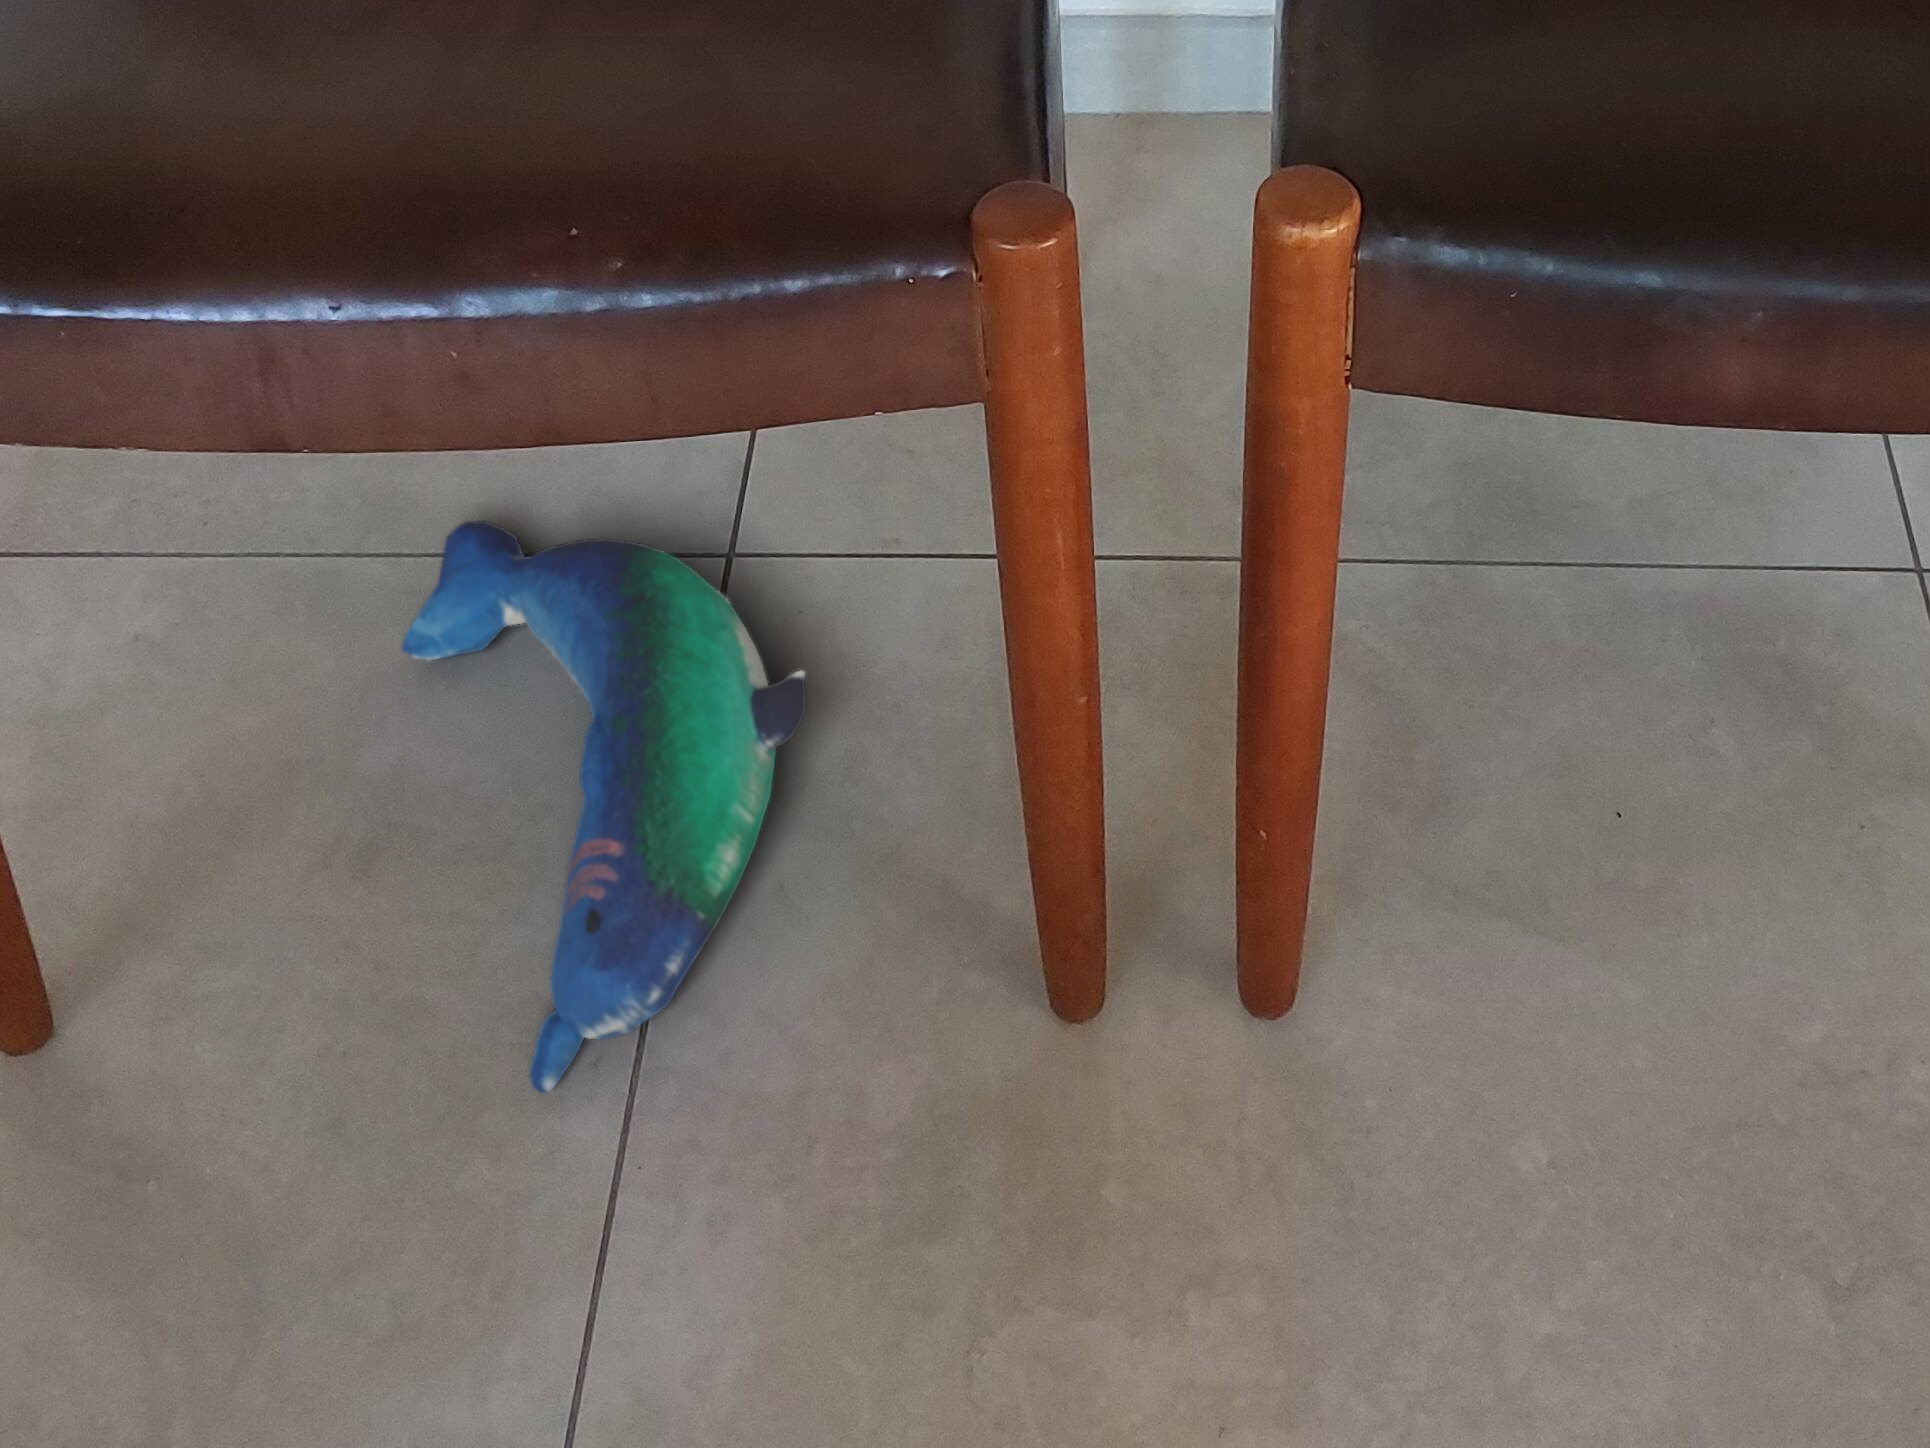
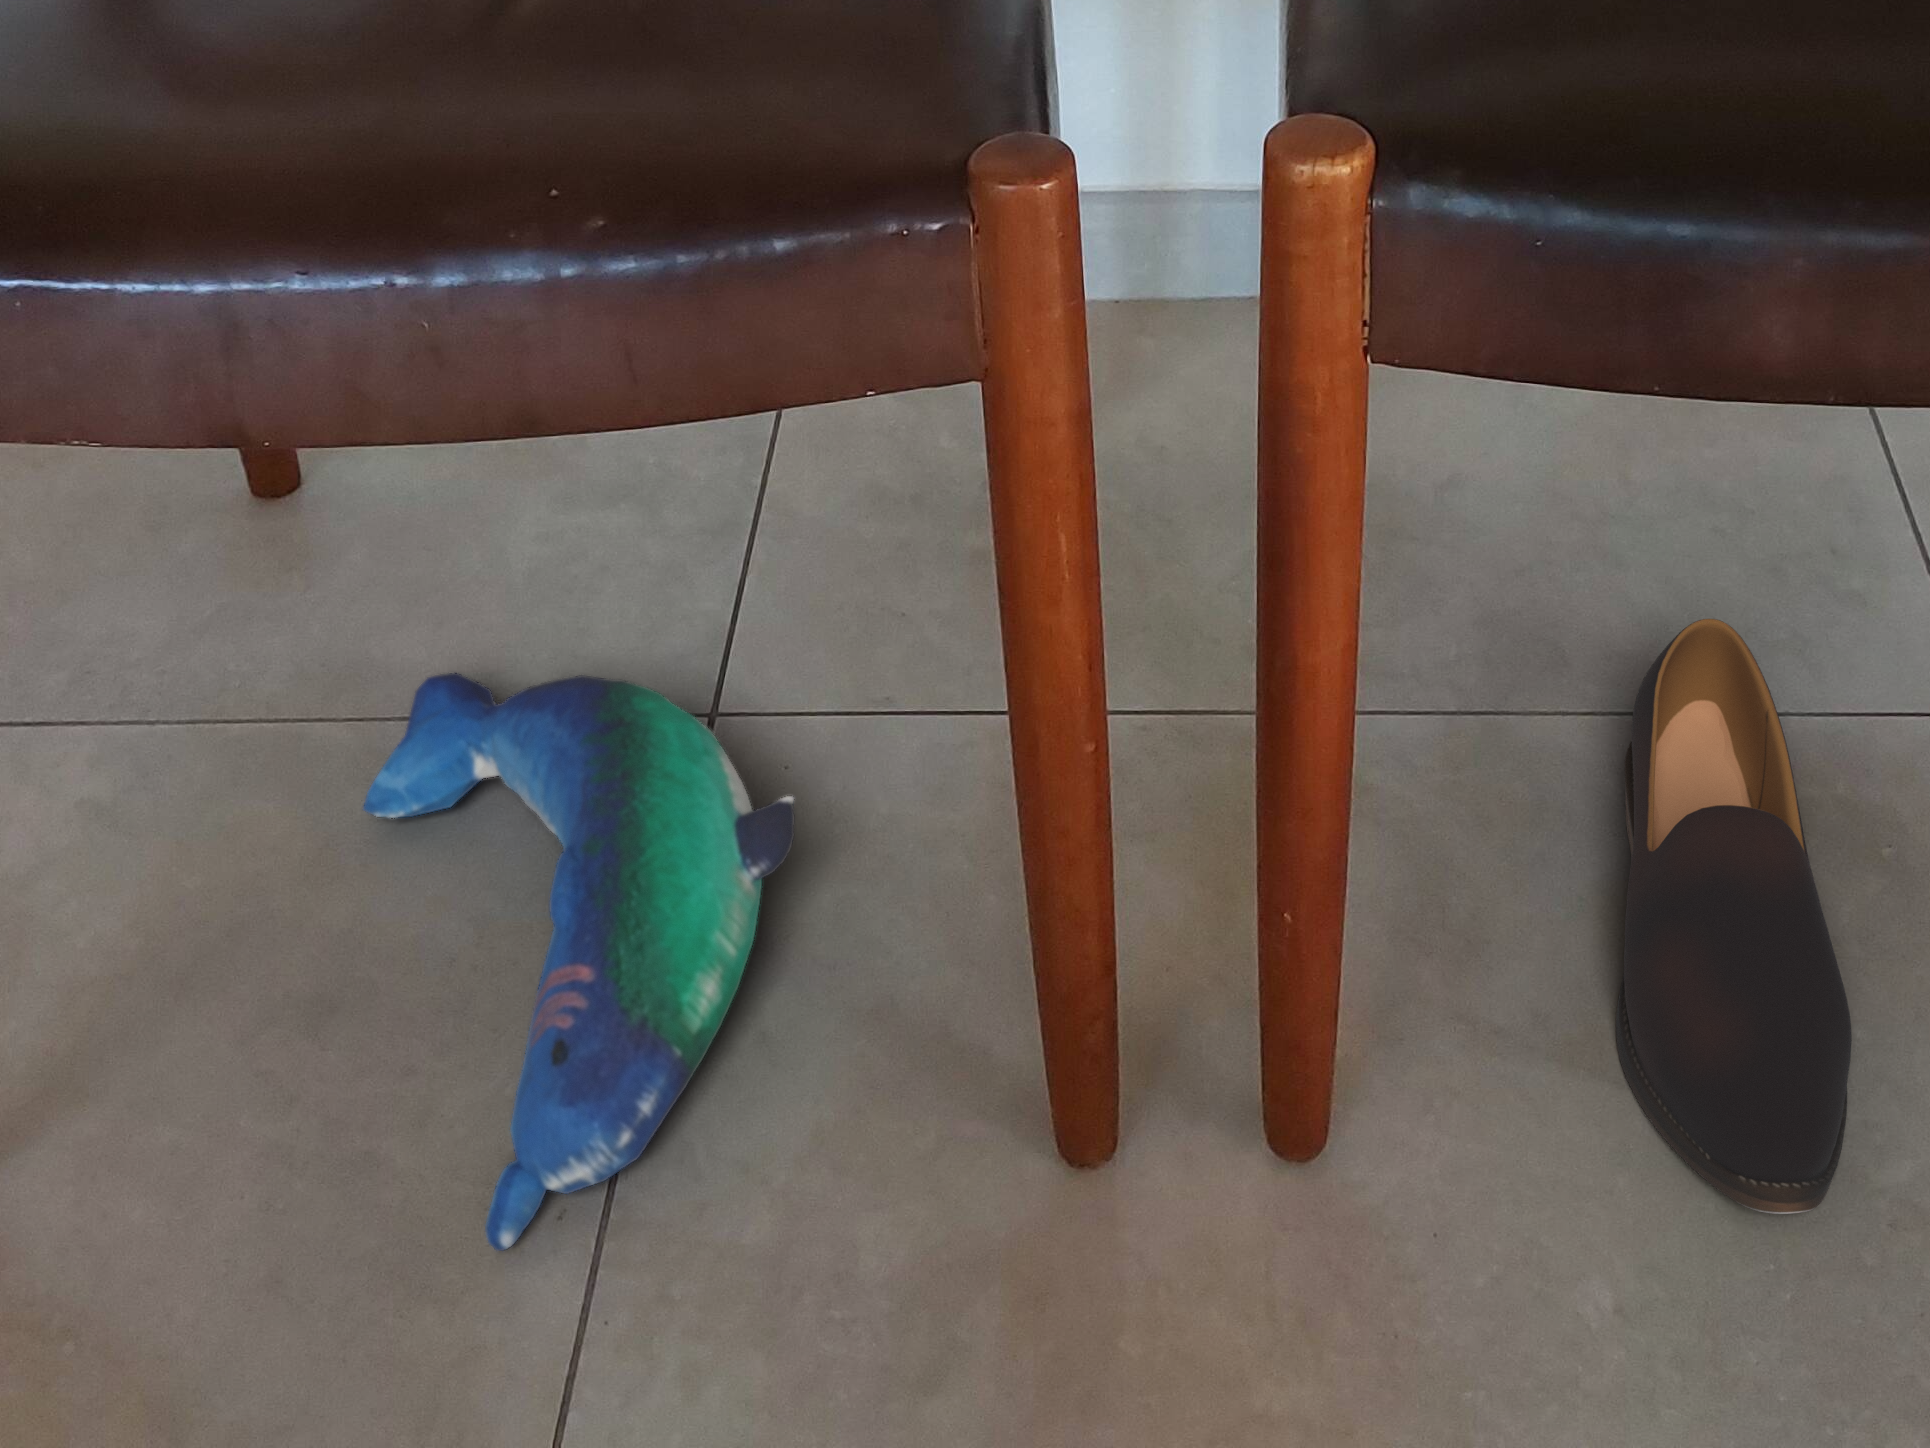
shoe: none [1561,500,1775,1073] -> present [1616,619,1852,1214]

